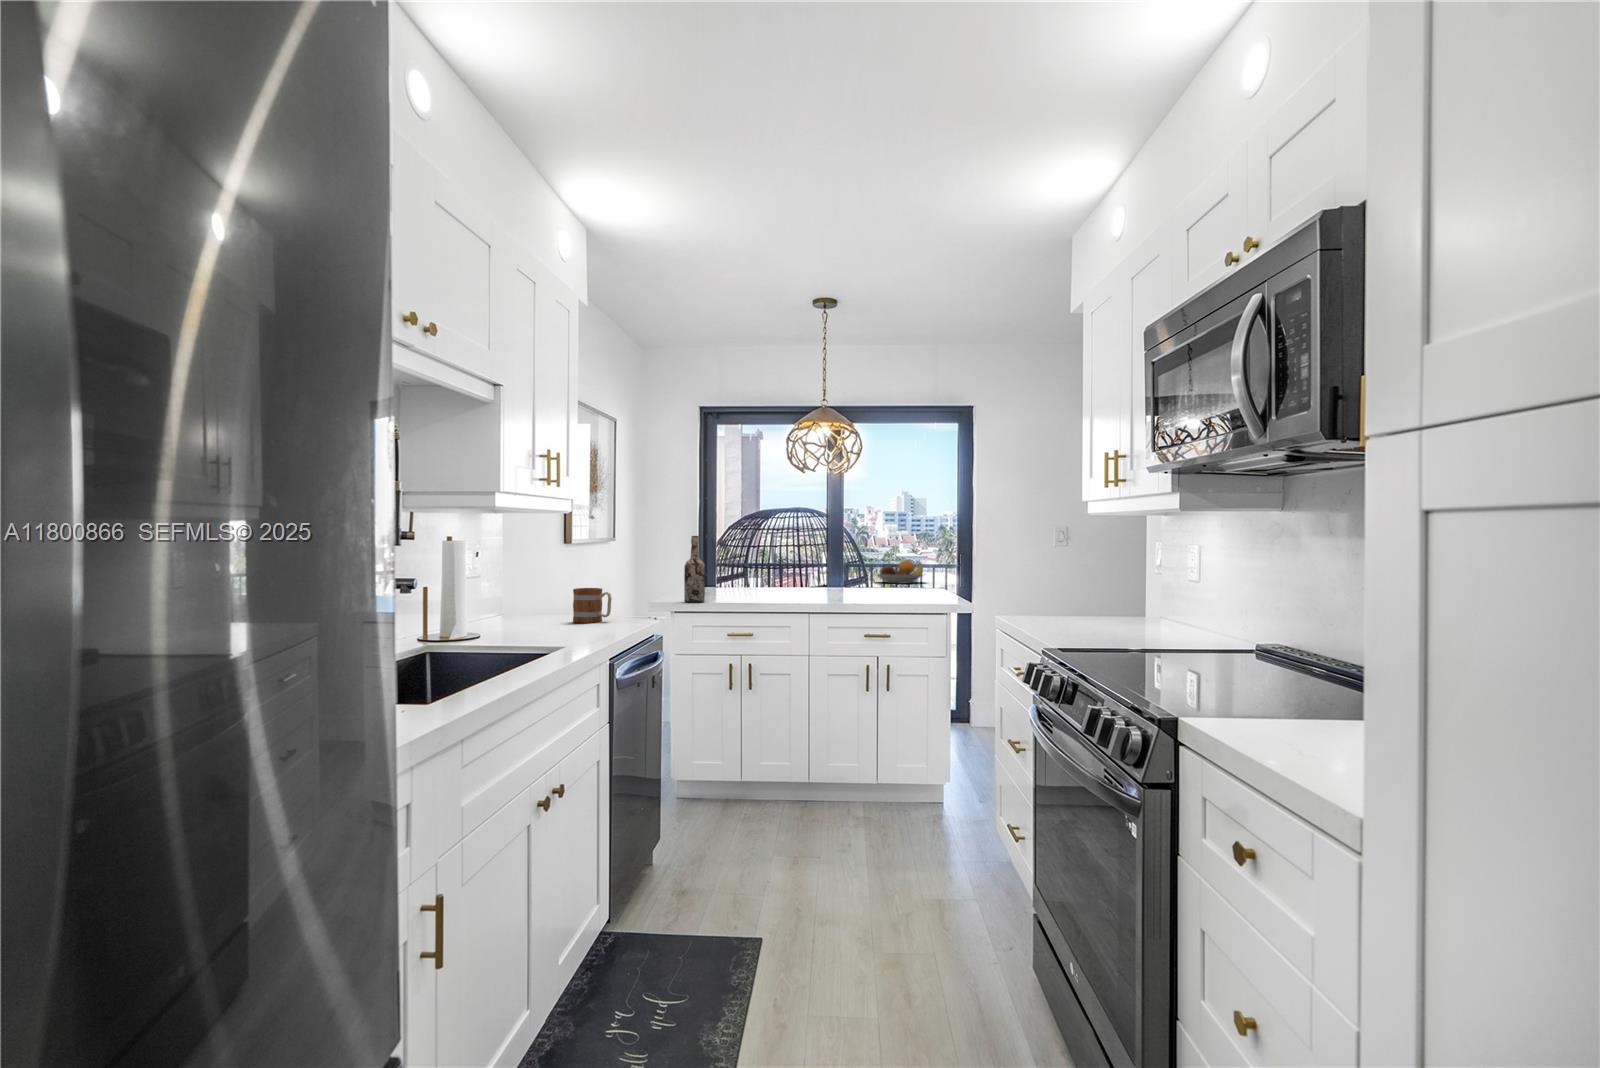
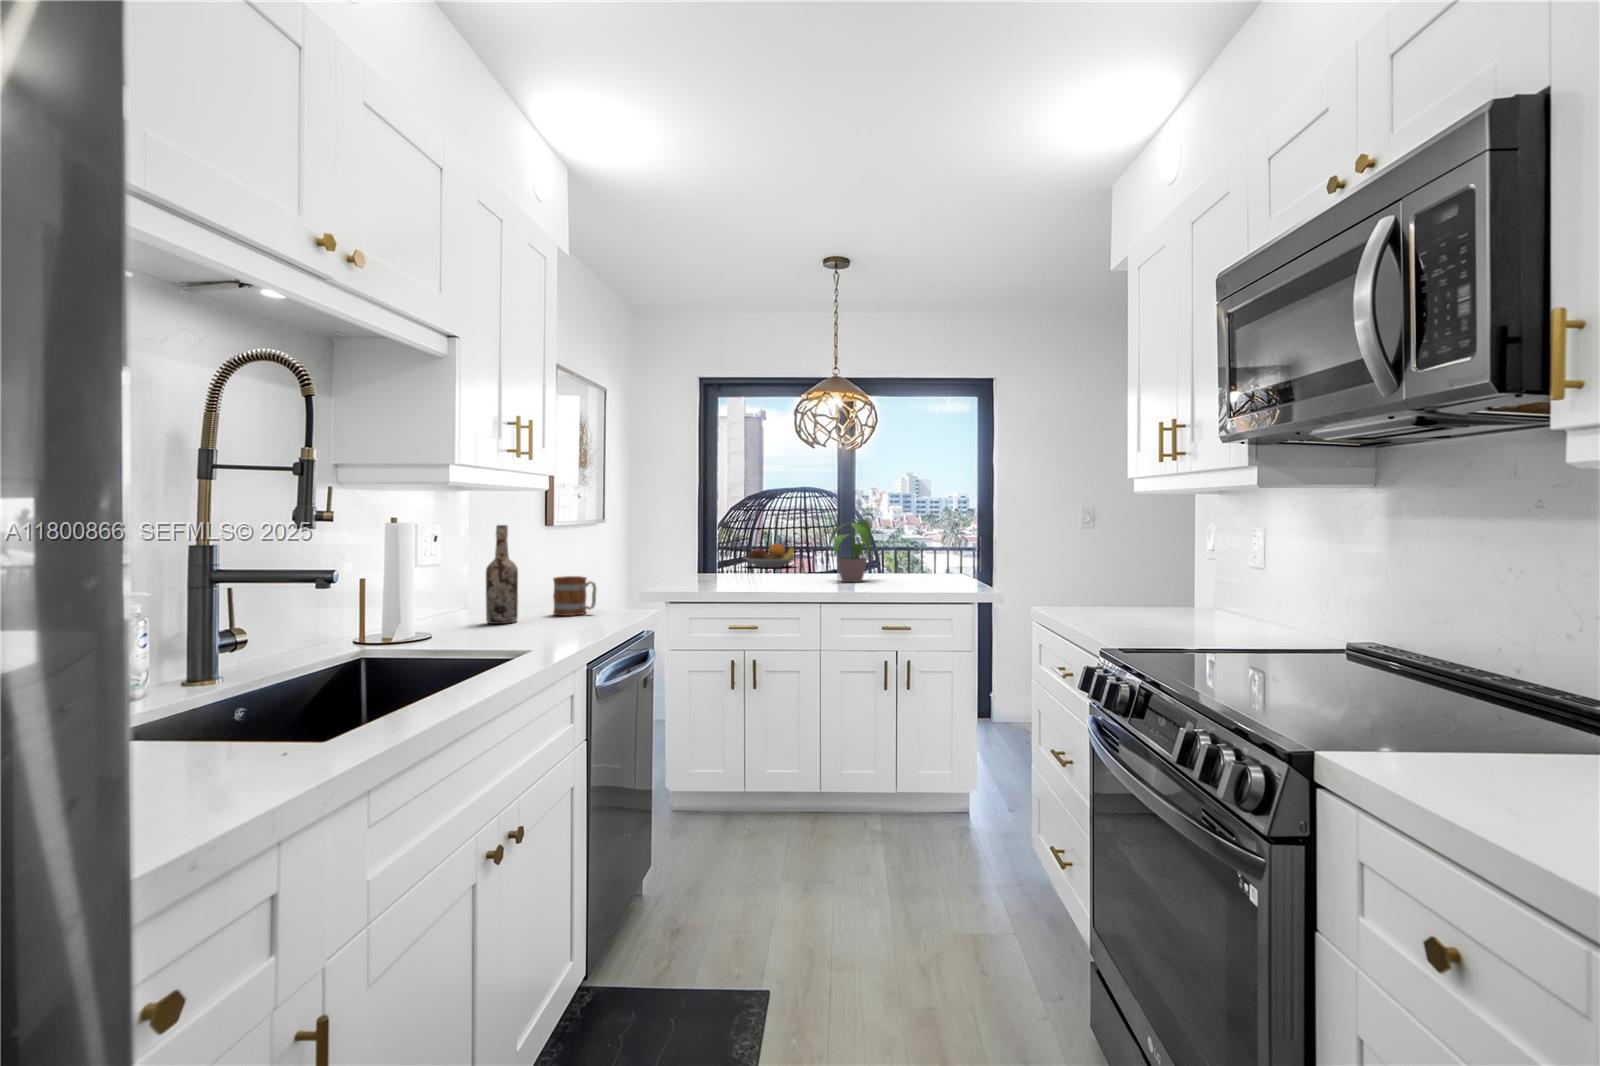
wine bottle: present [684,536,705,603] -> present [486,525,518,624]
potted plant: none [811,536,871,595] -> present [828,519,871,582]
fruit bowl: present [876,560,923,584] -> present [743,544,796,568]

